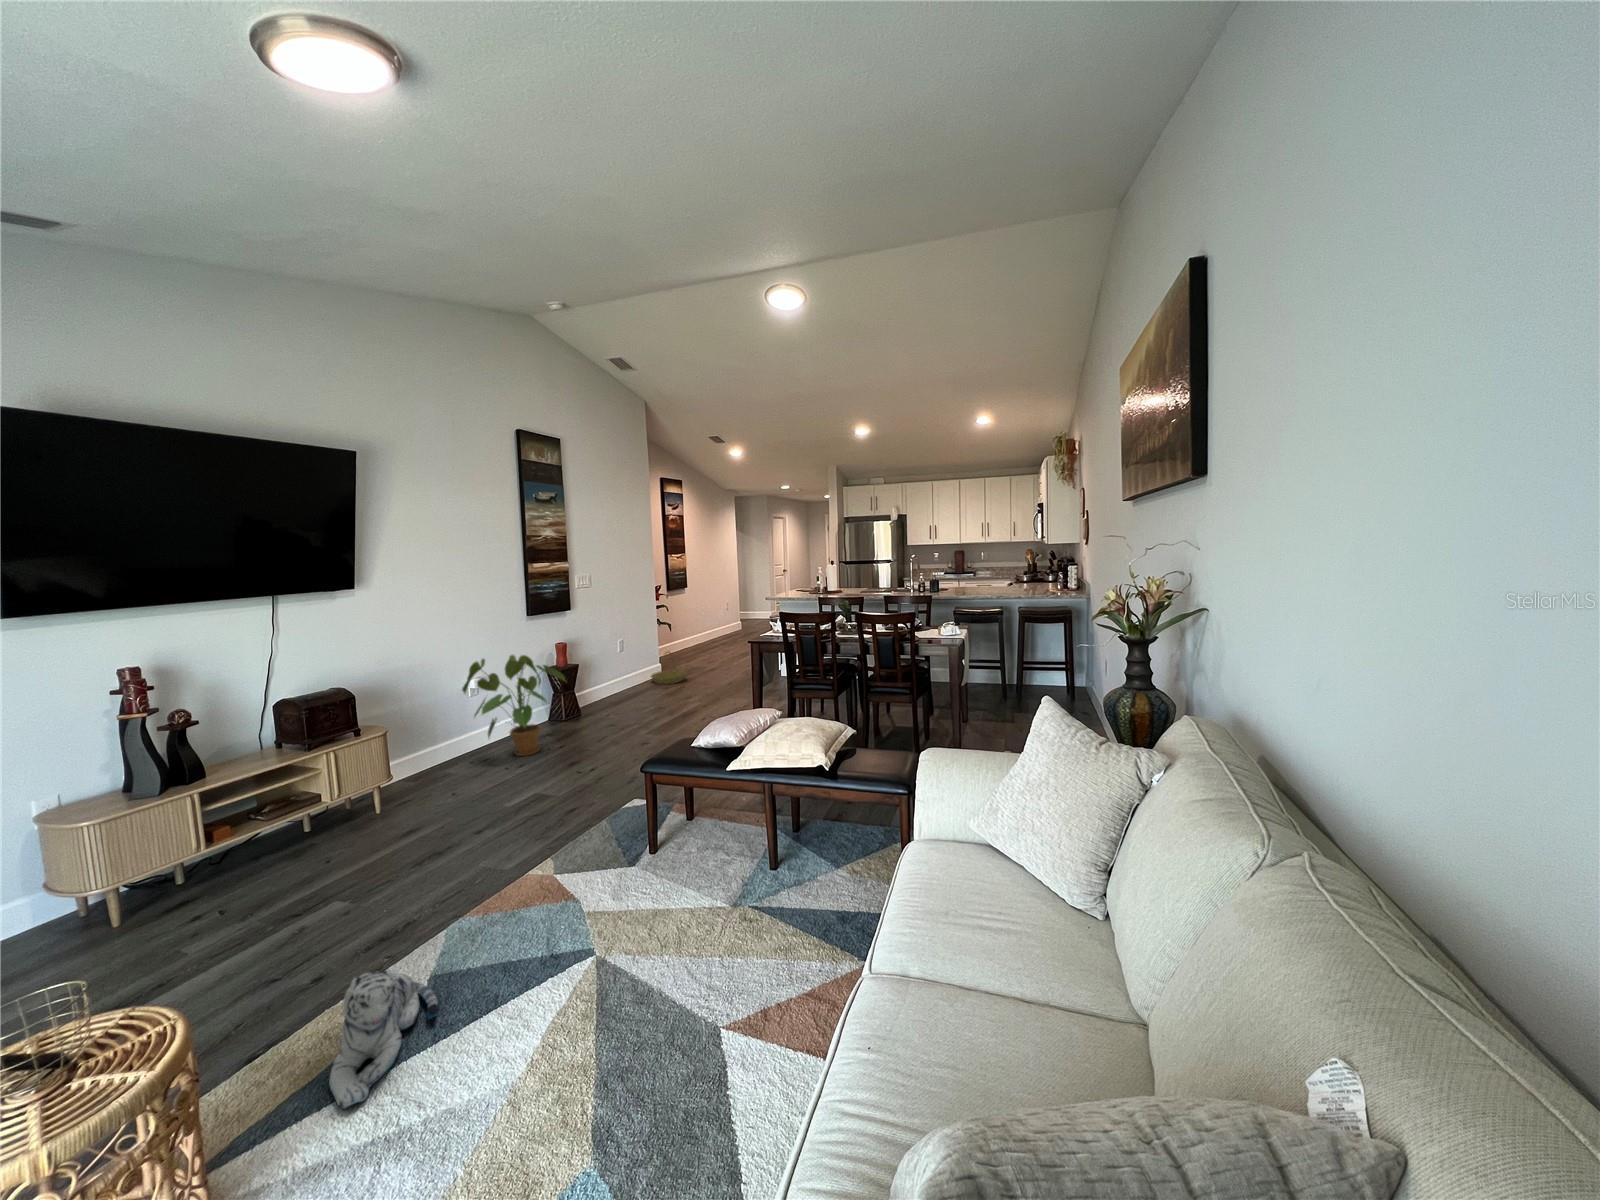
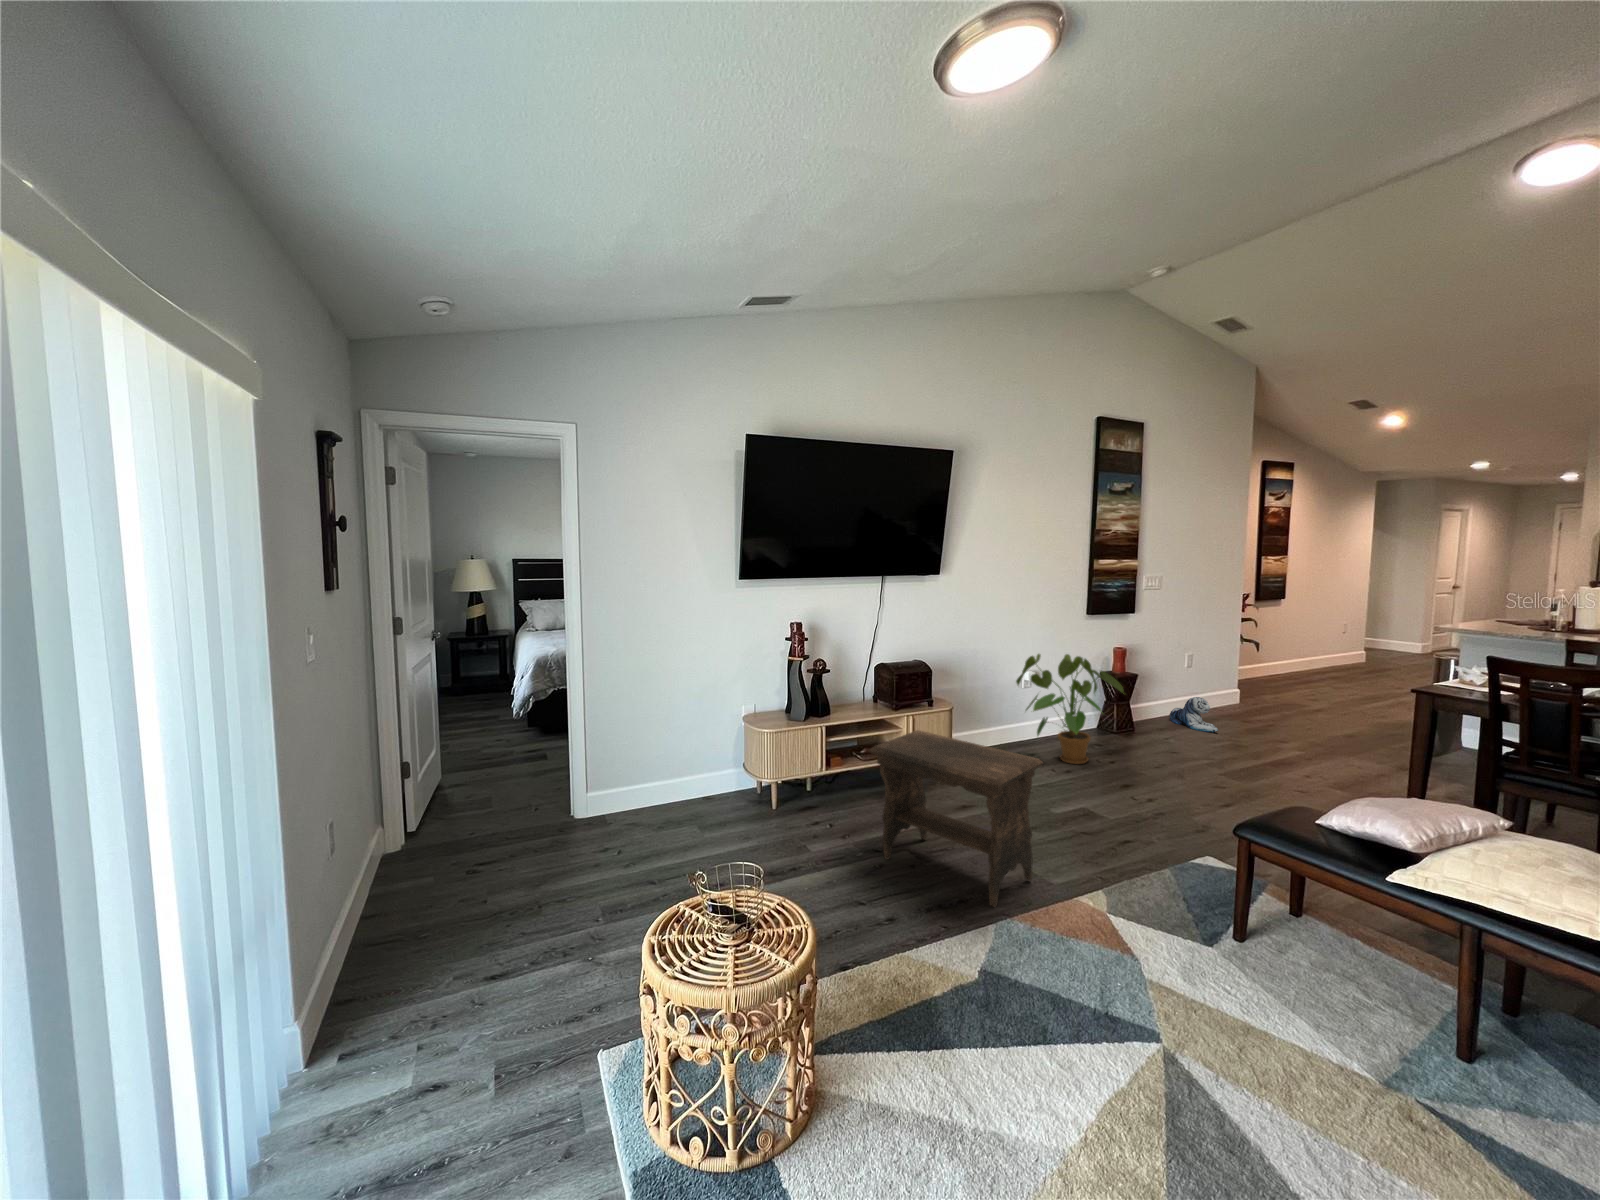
basket: present [651,652,686,684] -> none [1225,678,1279,720]
footstool: none [269,756,485,918] -> present [869,730,1044,907]
plush toy: present [329,970,438,1109] -> present [1169,697,1218,733]

